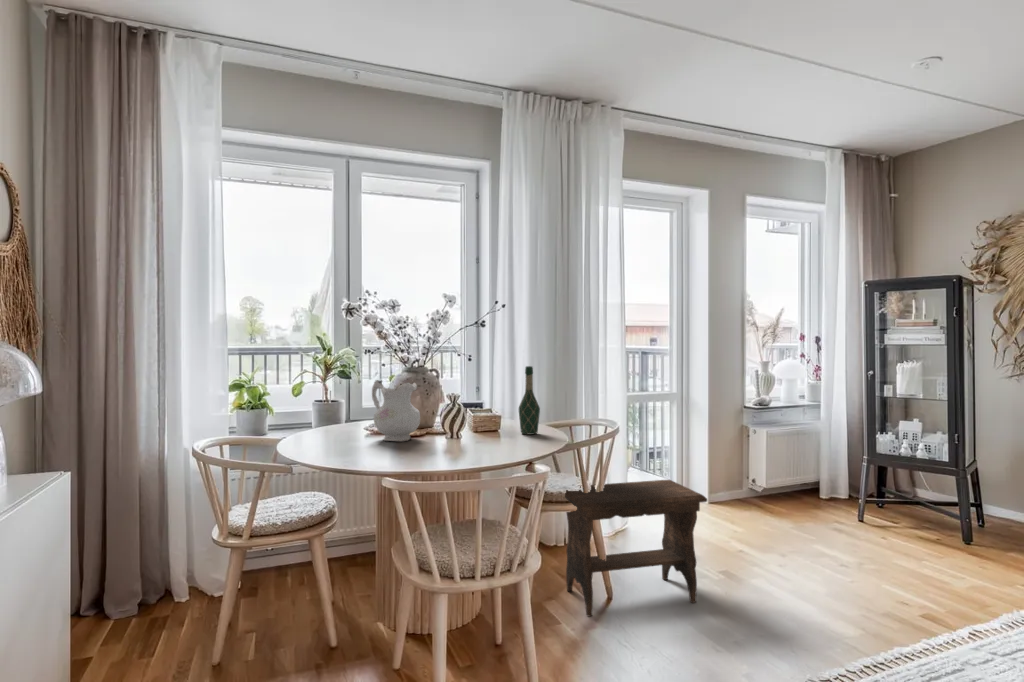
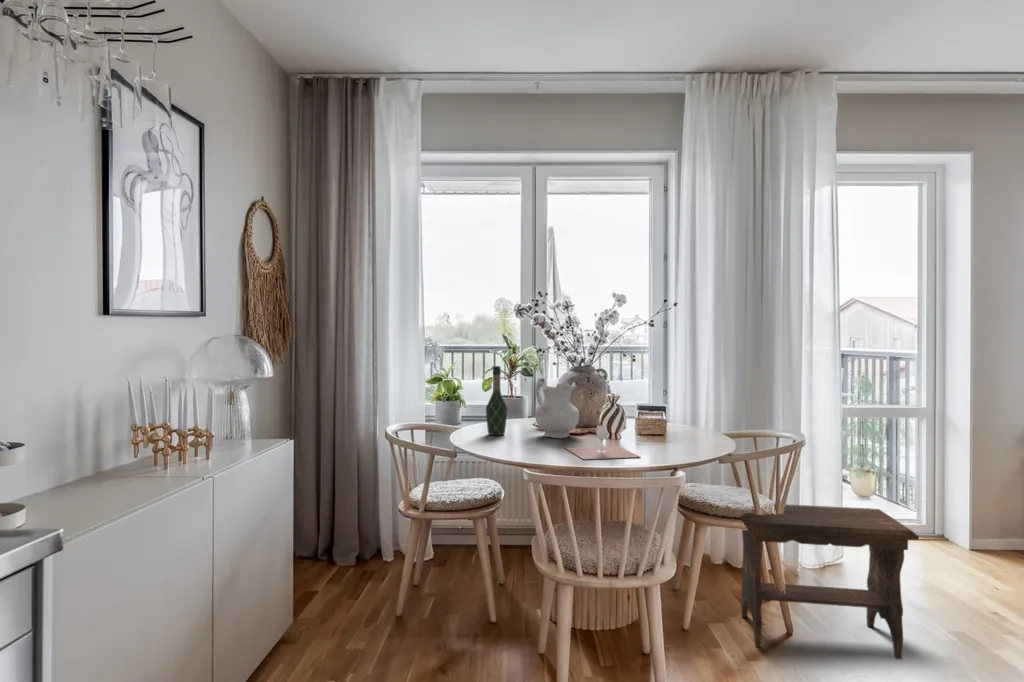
wine bottle: present [519,366,540,434] -> present [486,366,507,435]
wine glass: none [416,425,497,461] -> present [566,425,640,459]

